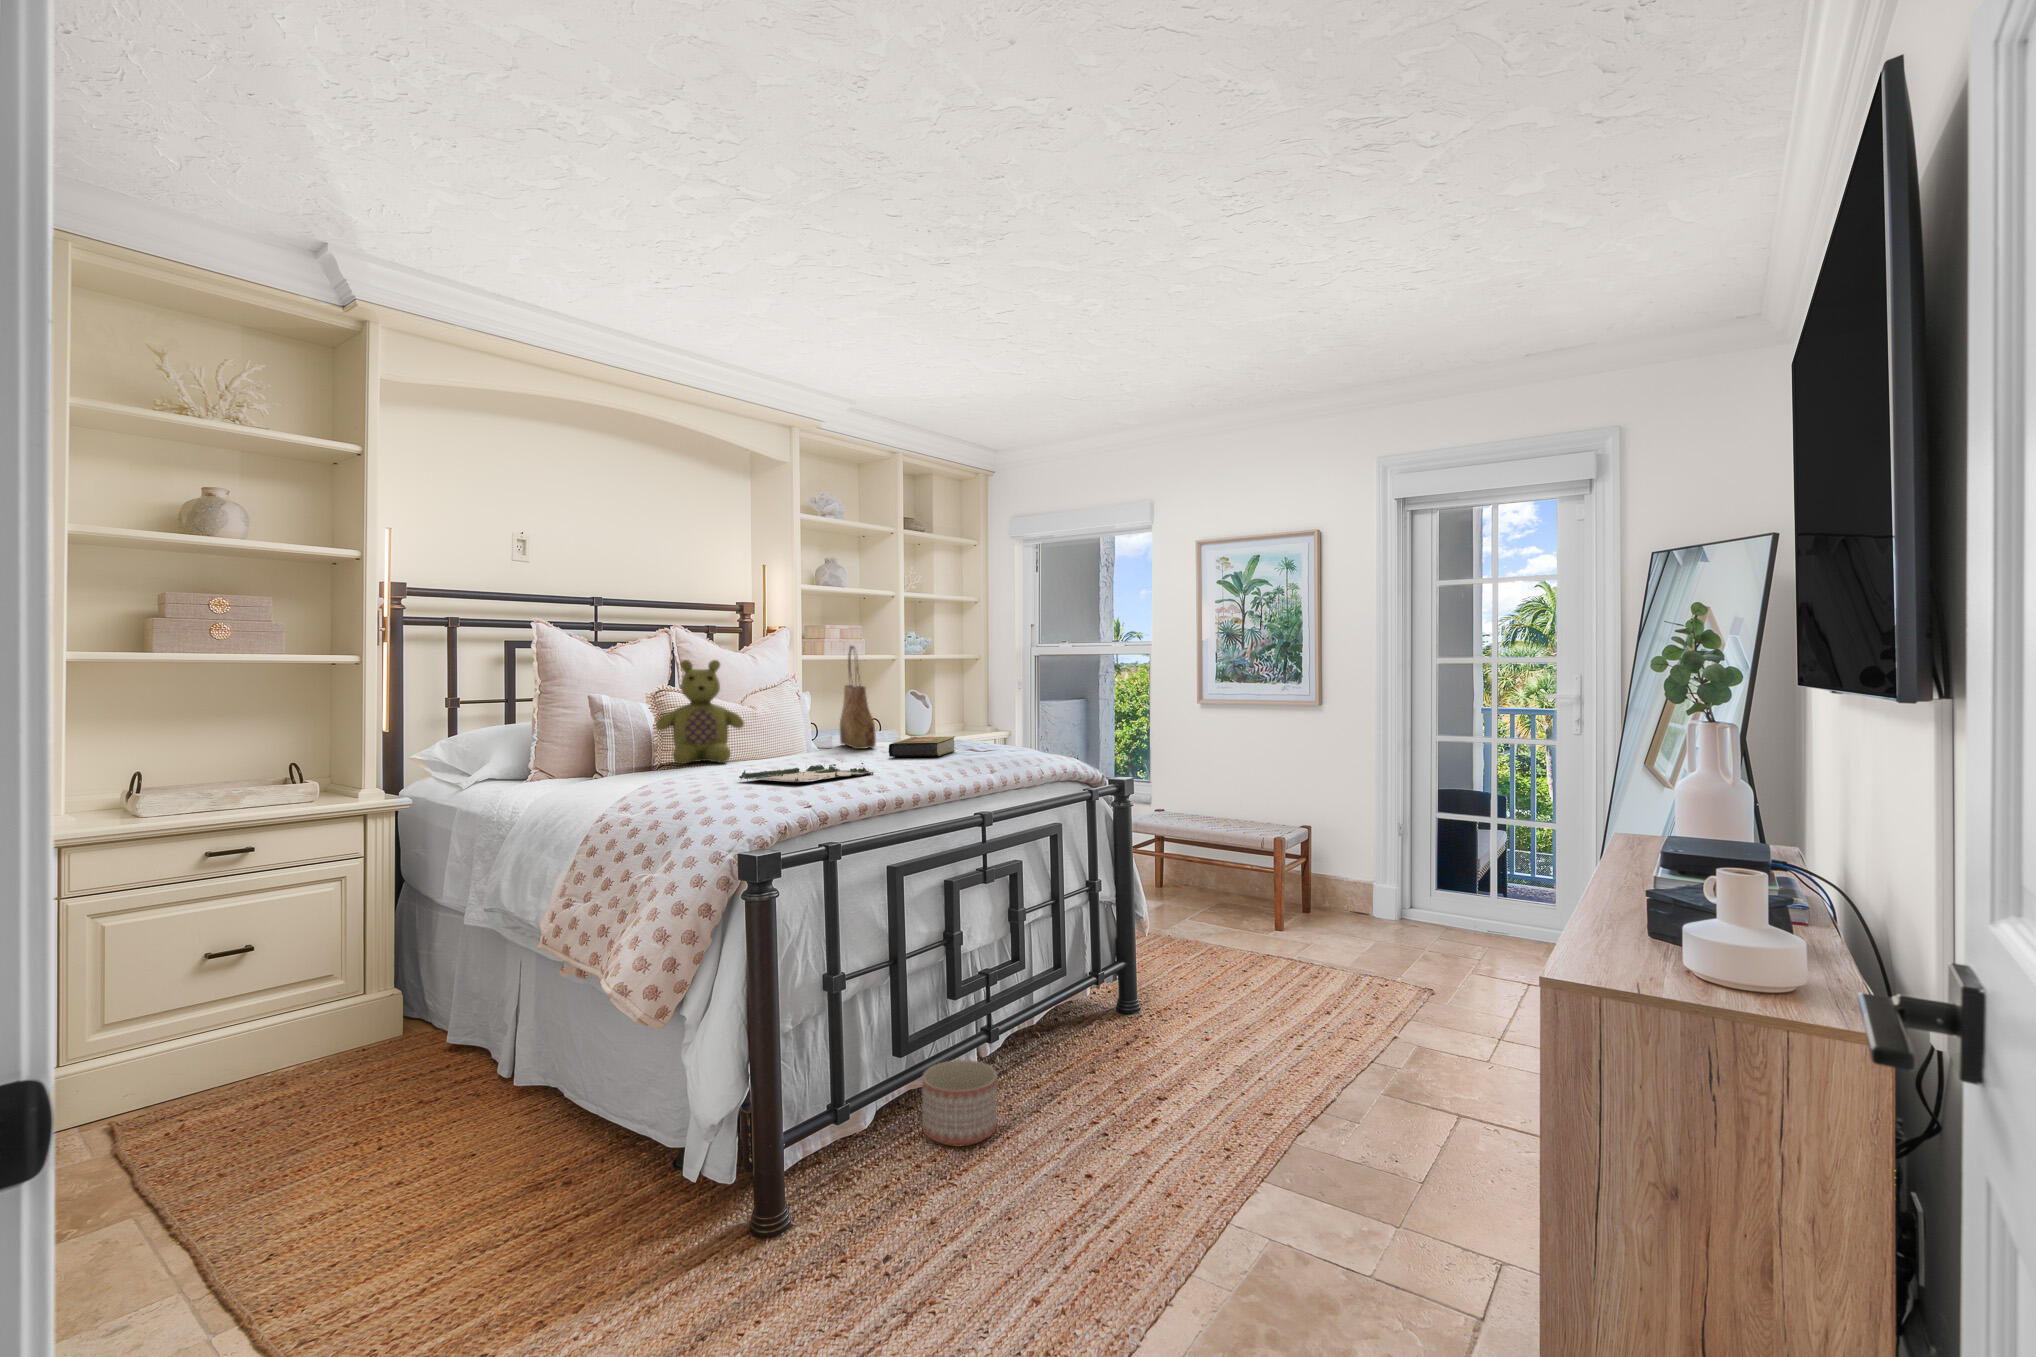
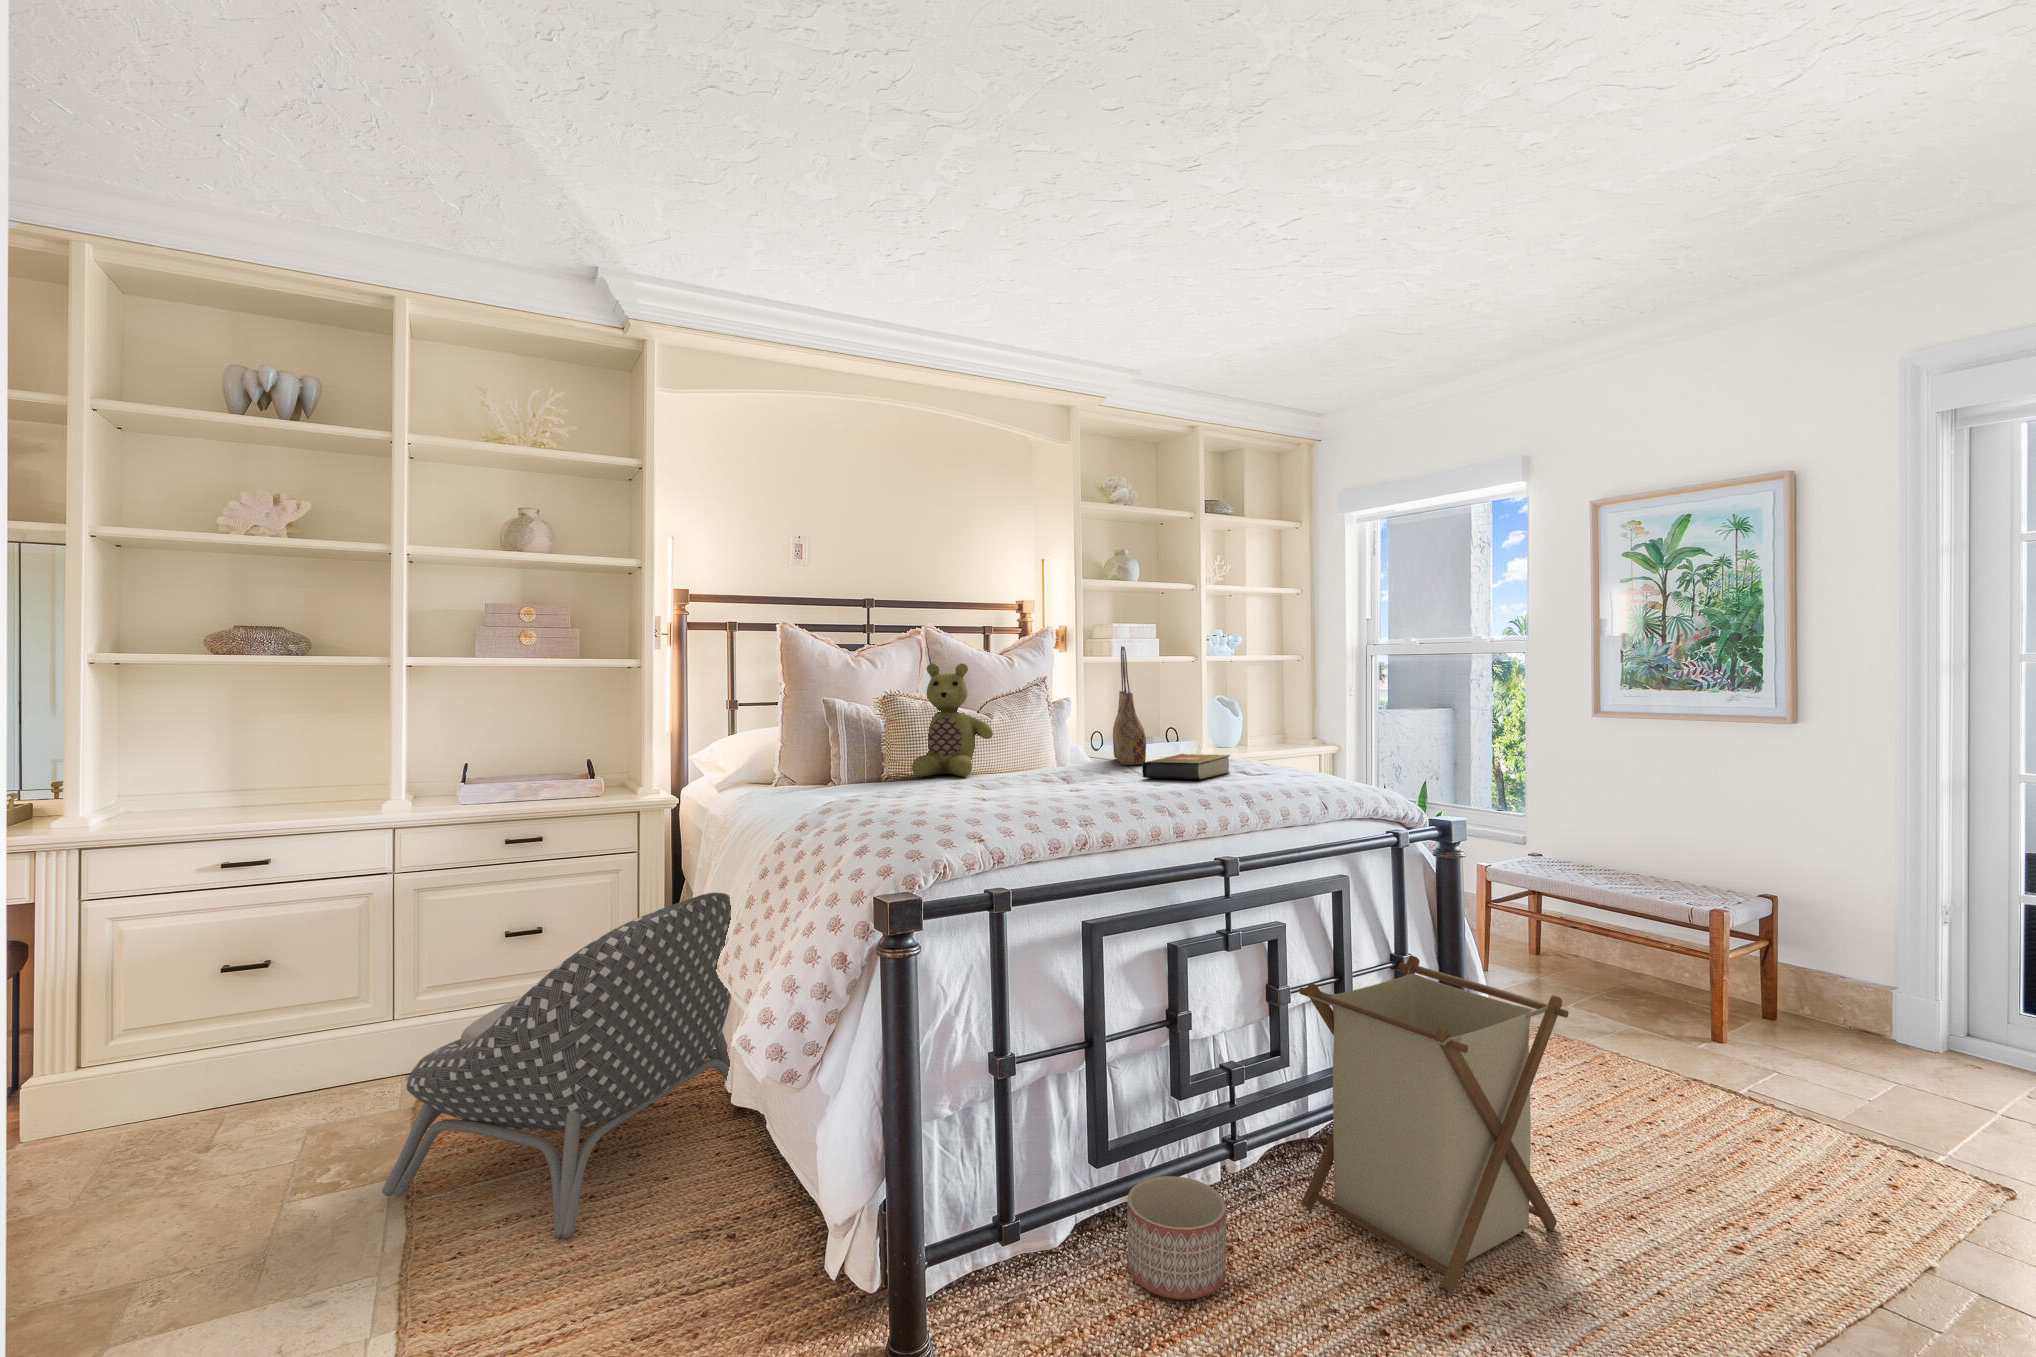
tray: present [739,763,874,782] -> none [940,784,1096,810]
armchair: none [131,879,524,1225] -> present [382,893,731,1238]
laundry basket: none [1033,880,1211,1105] -> present [1299,956,1568,1293]

